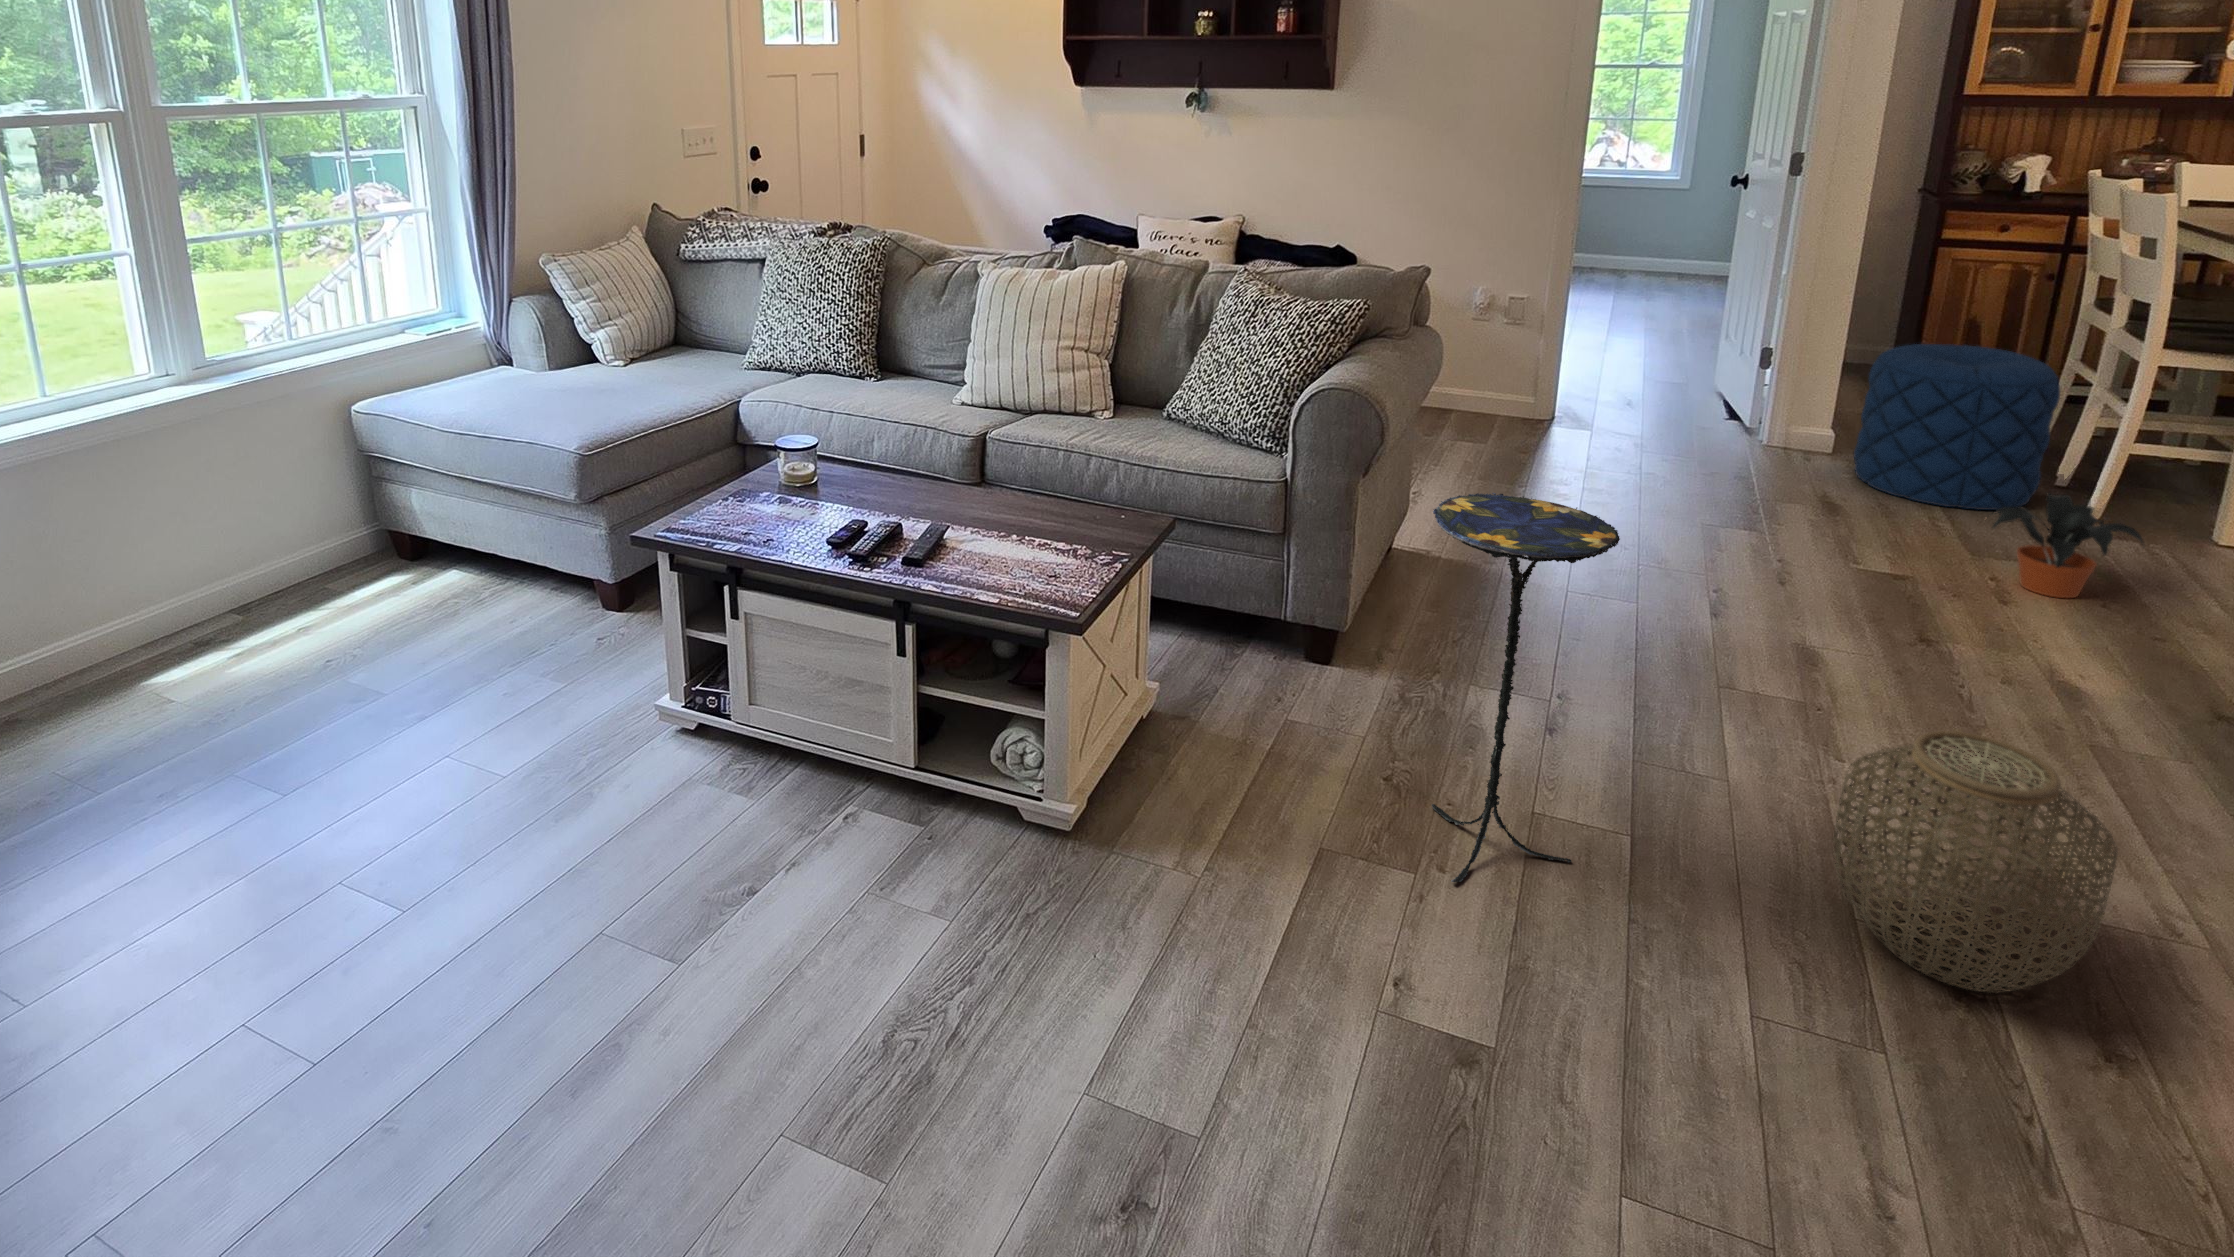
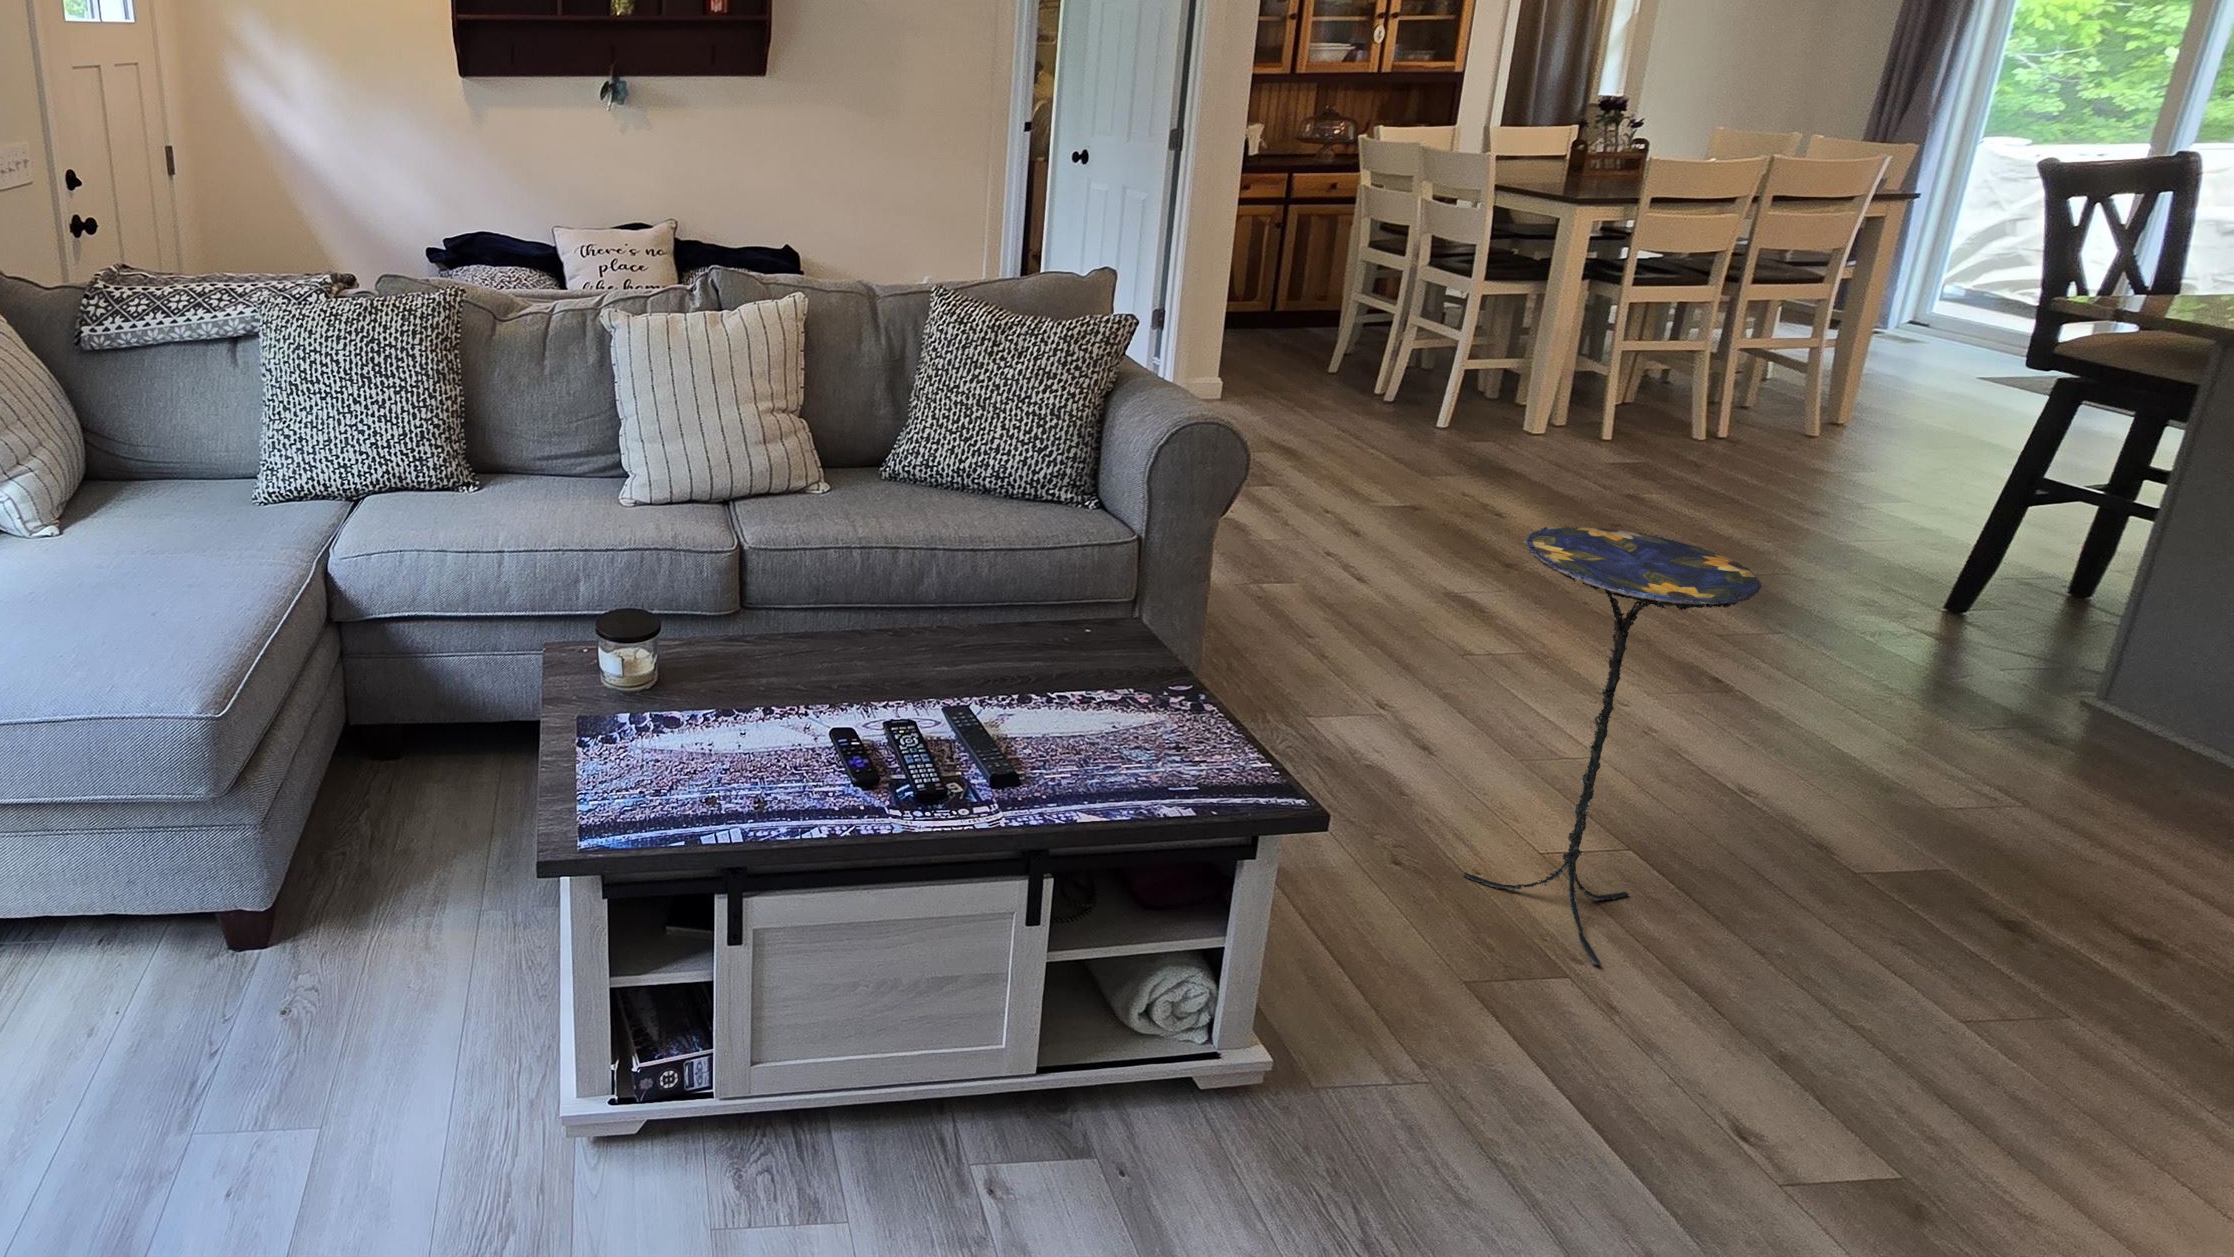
pouf: present [1854,344,2060,510] -> none [1263,292,1417,432]
potted plant: present [1993,493,2143,598] -> none [1455,413,1573,501]
woven basket: present [1833,731,2117,992] -> none [1809,672,2105,908]

